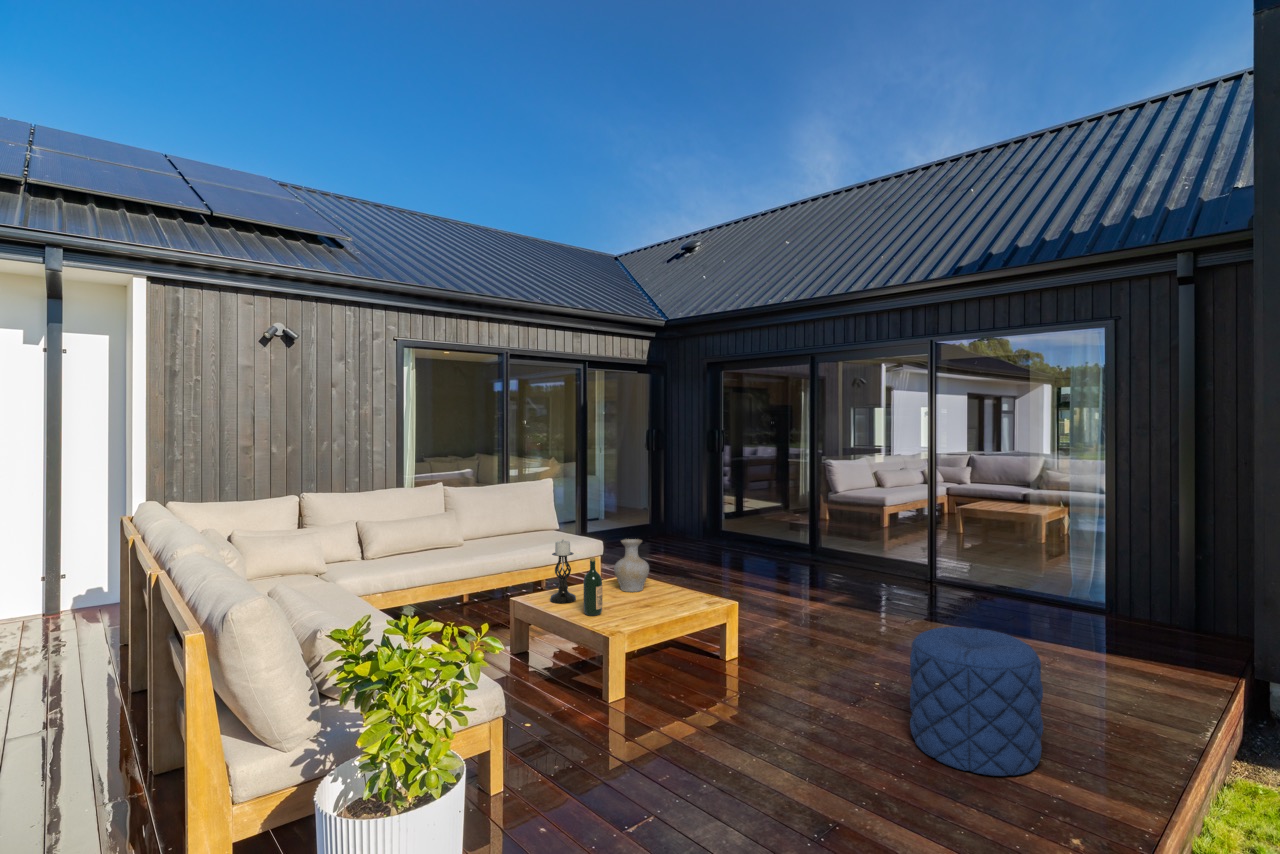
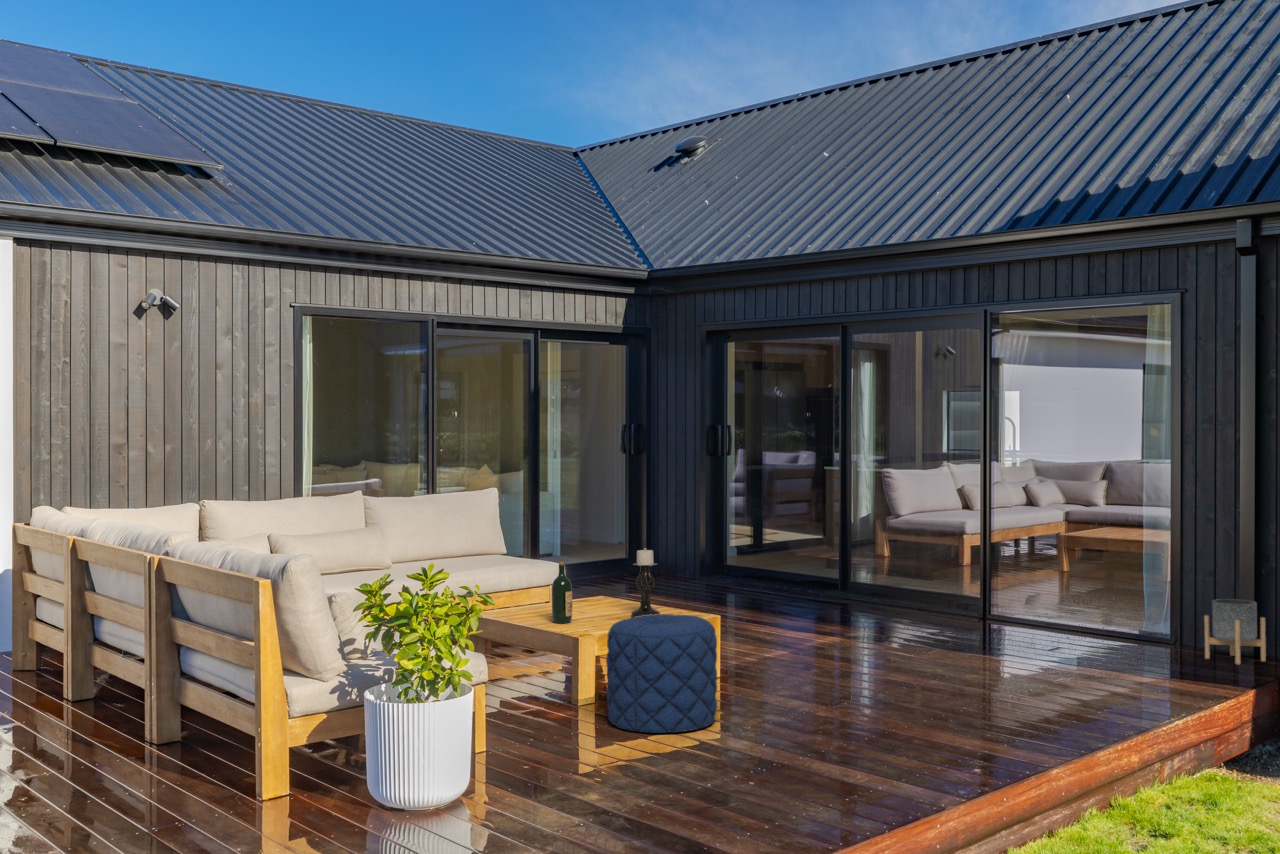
vase: present [614,539,649,592] -> none [584,549,624,608]
candle holder: present [550,540,576,603] -> present [631,548,660,617]
planter: none [1153,582,1214,644] -> present [1204,599,1266,664]
pouf: present [910,627,1043,776] -> present [606,614,717,733]

